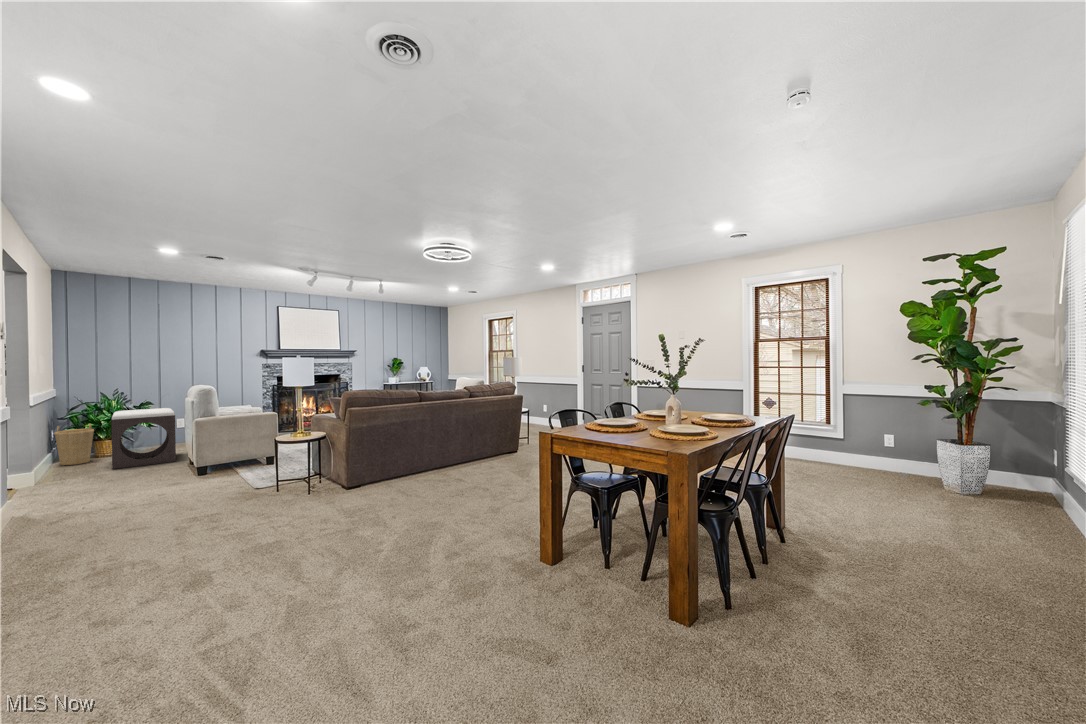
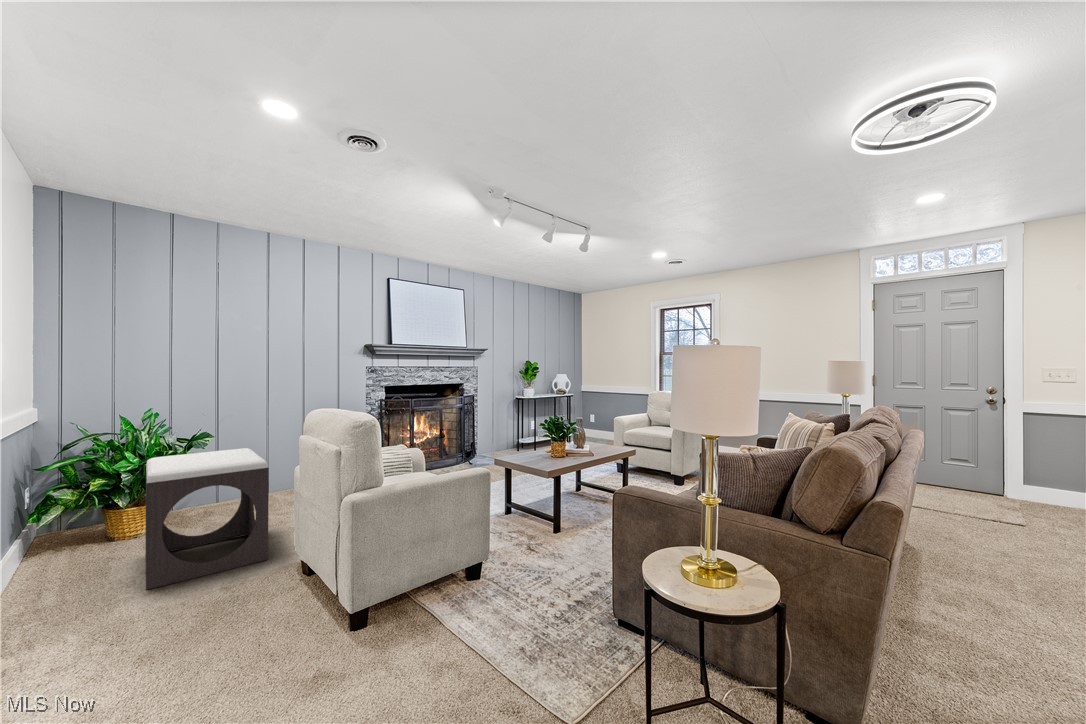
basket: present [55,424,94,465] -> none [27,481,107,571]

